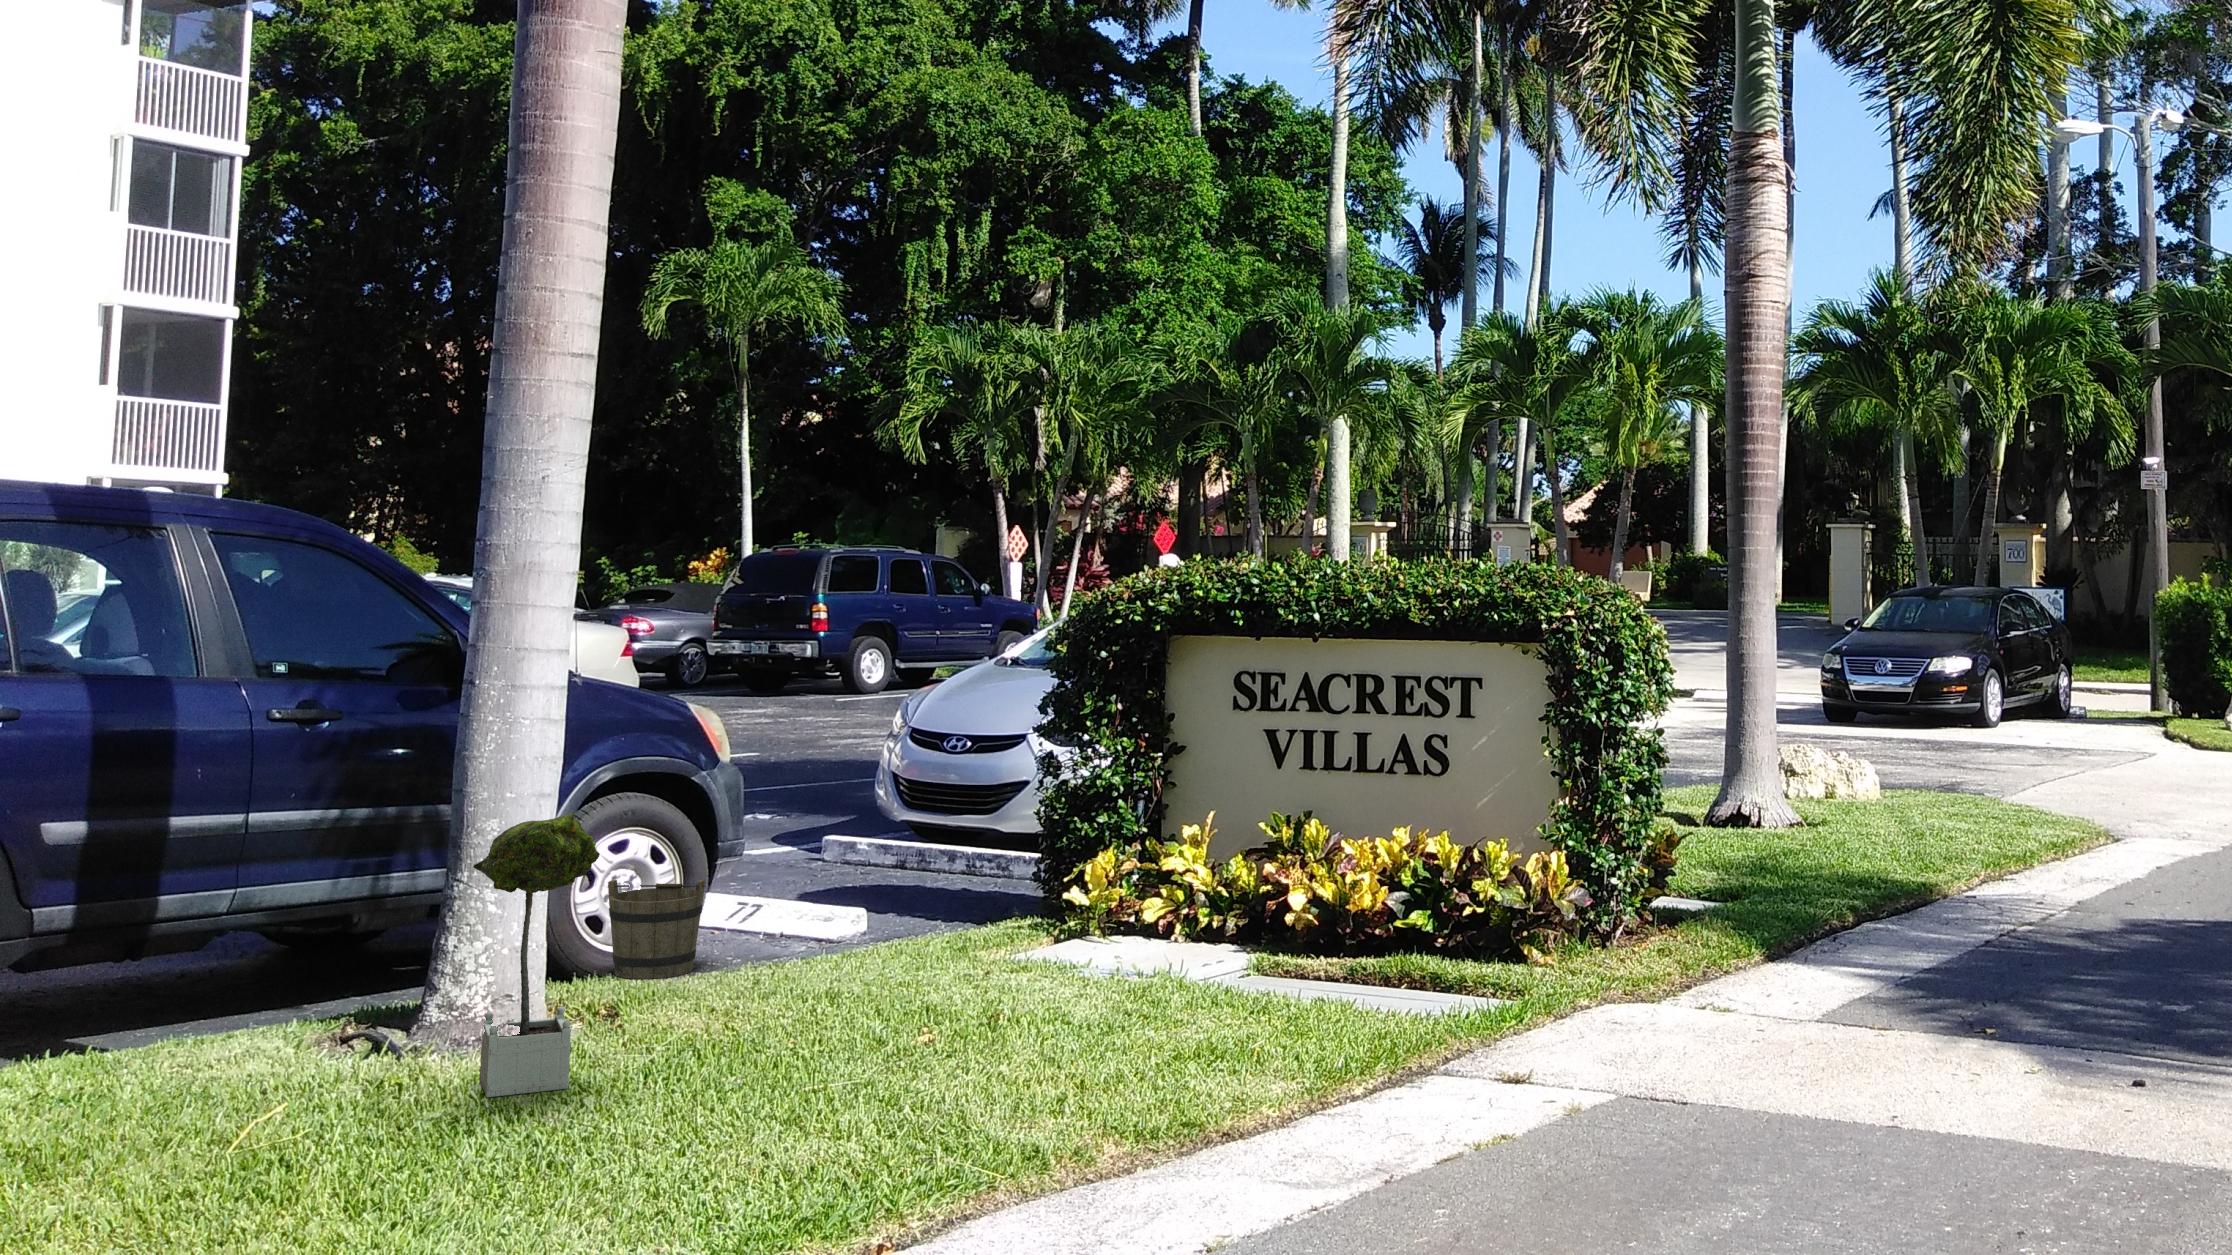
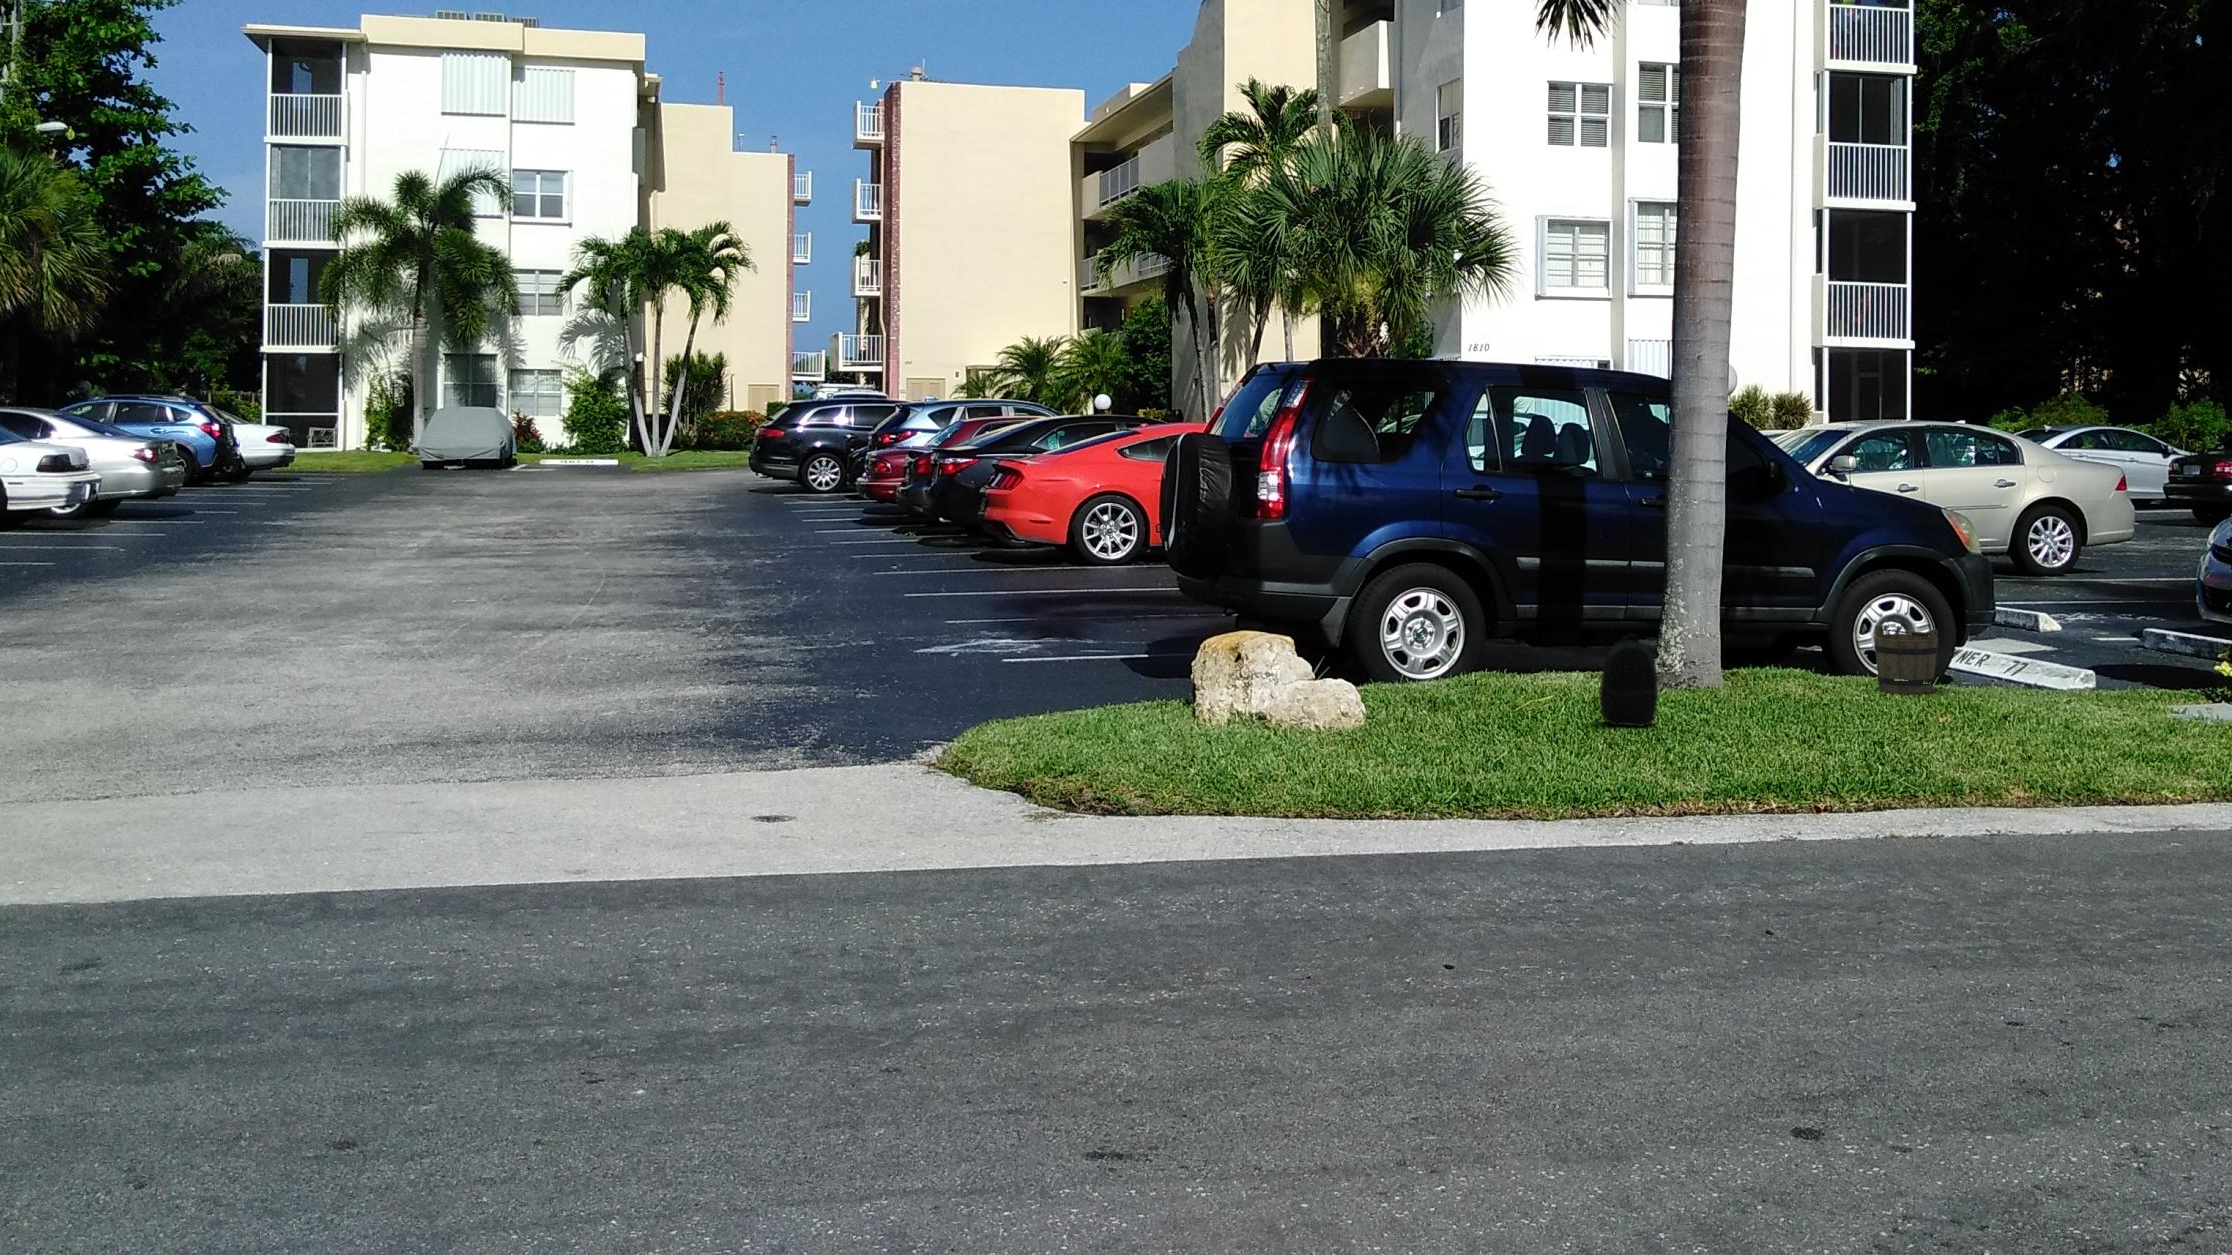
potted tree: present [473,811,600,1097] -> none [1725,556,1796,729]
backpack: none [241,965,357,1131] -> present [1599,635,1658,727]

